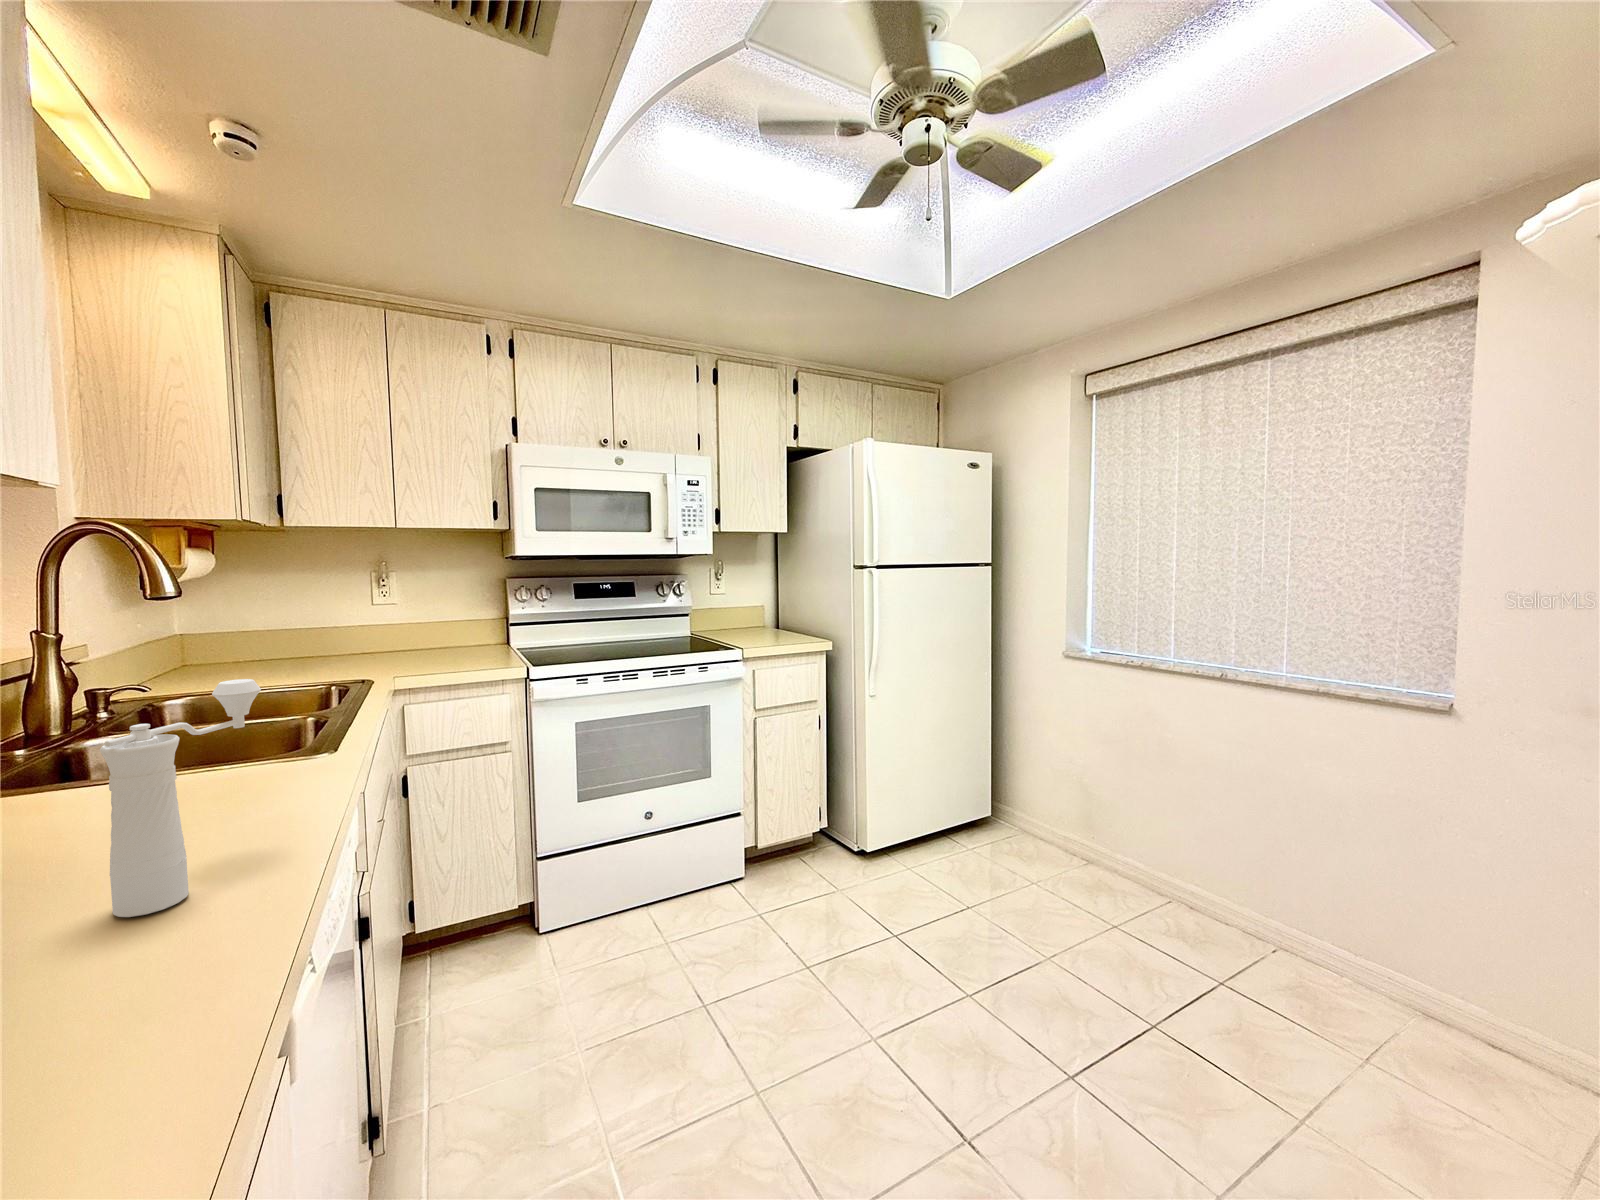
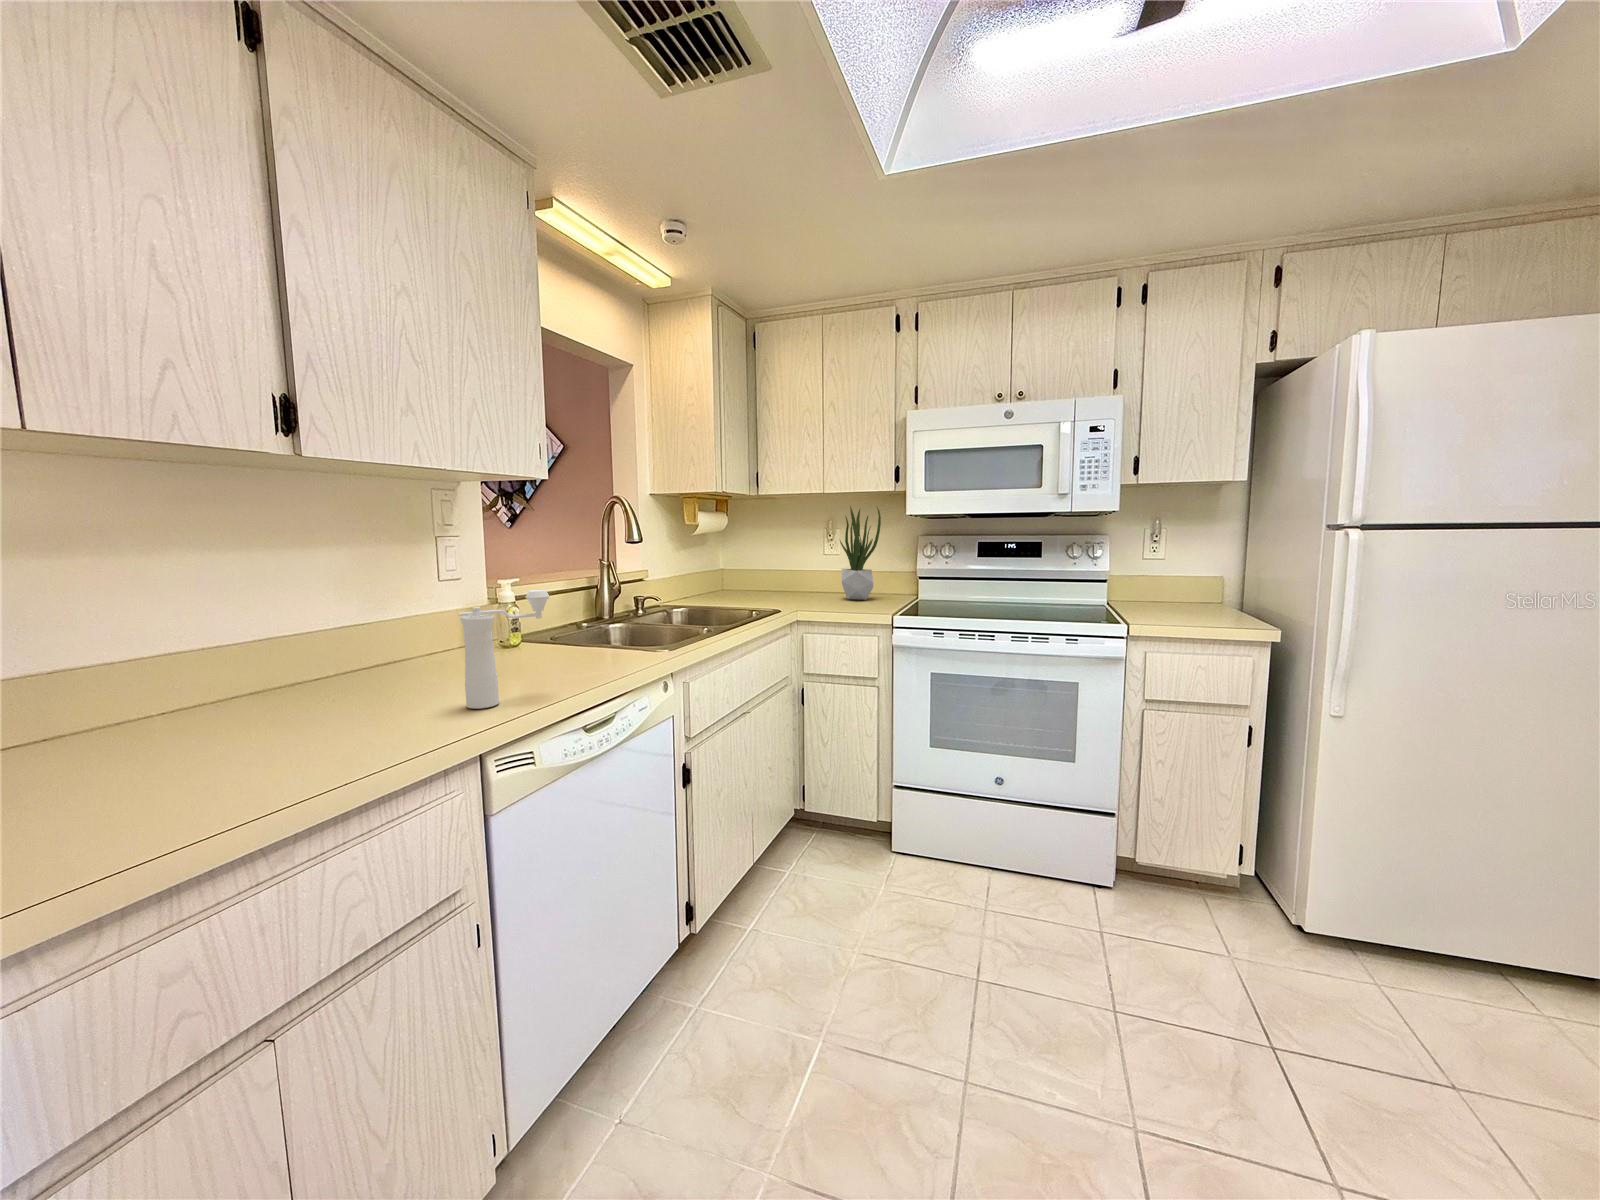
potted plant: none [413,543,466,656] -> present [840,506,881,600]

